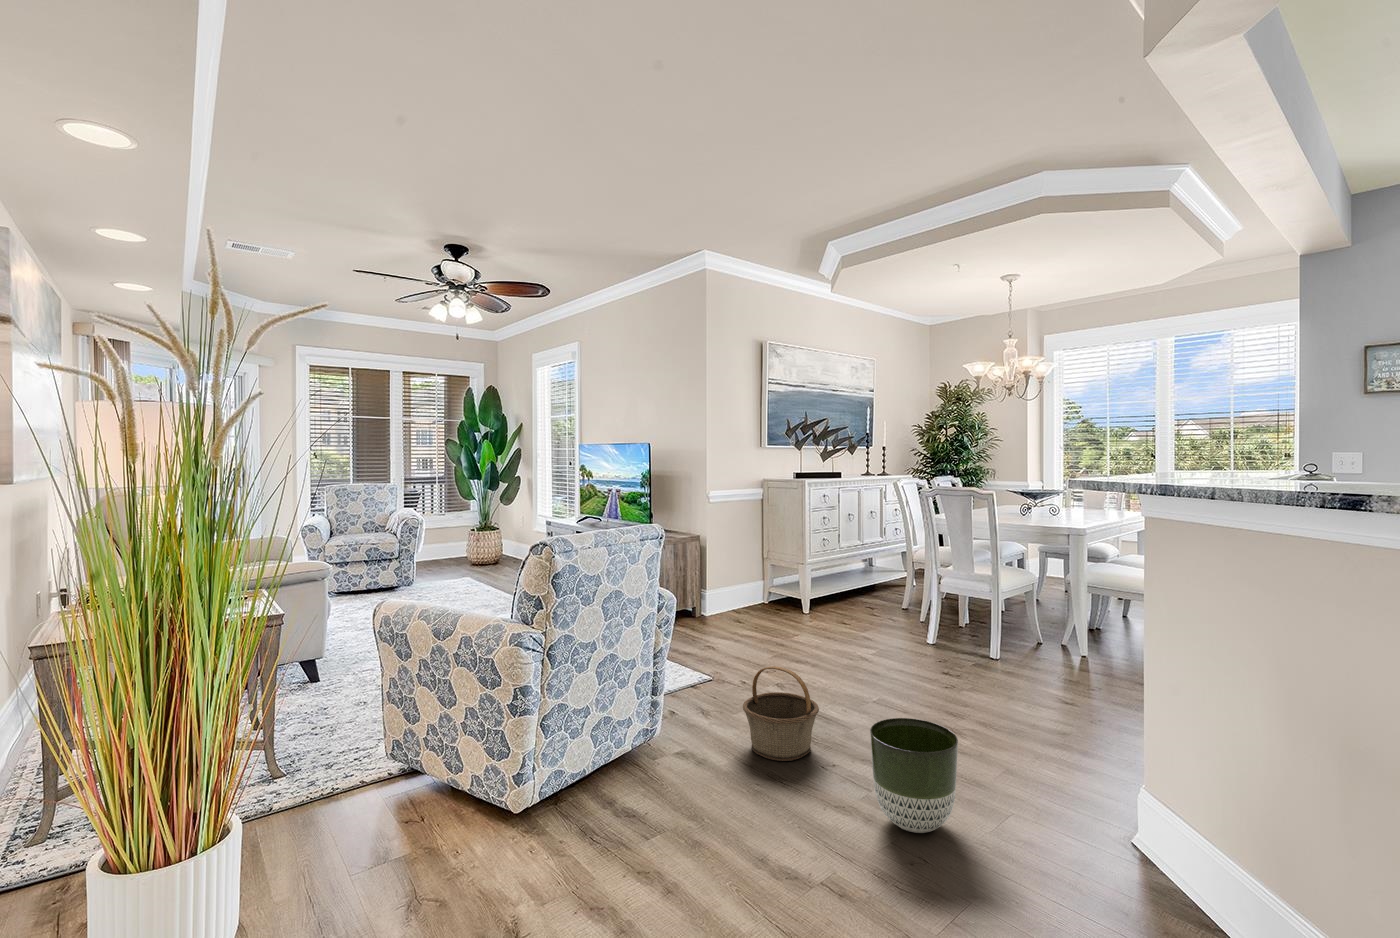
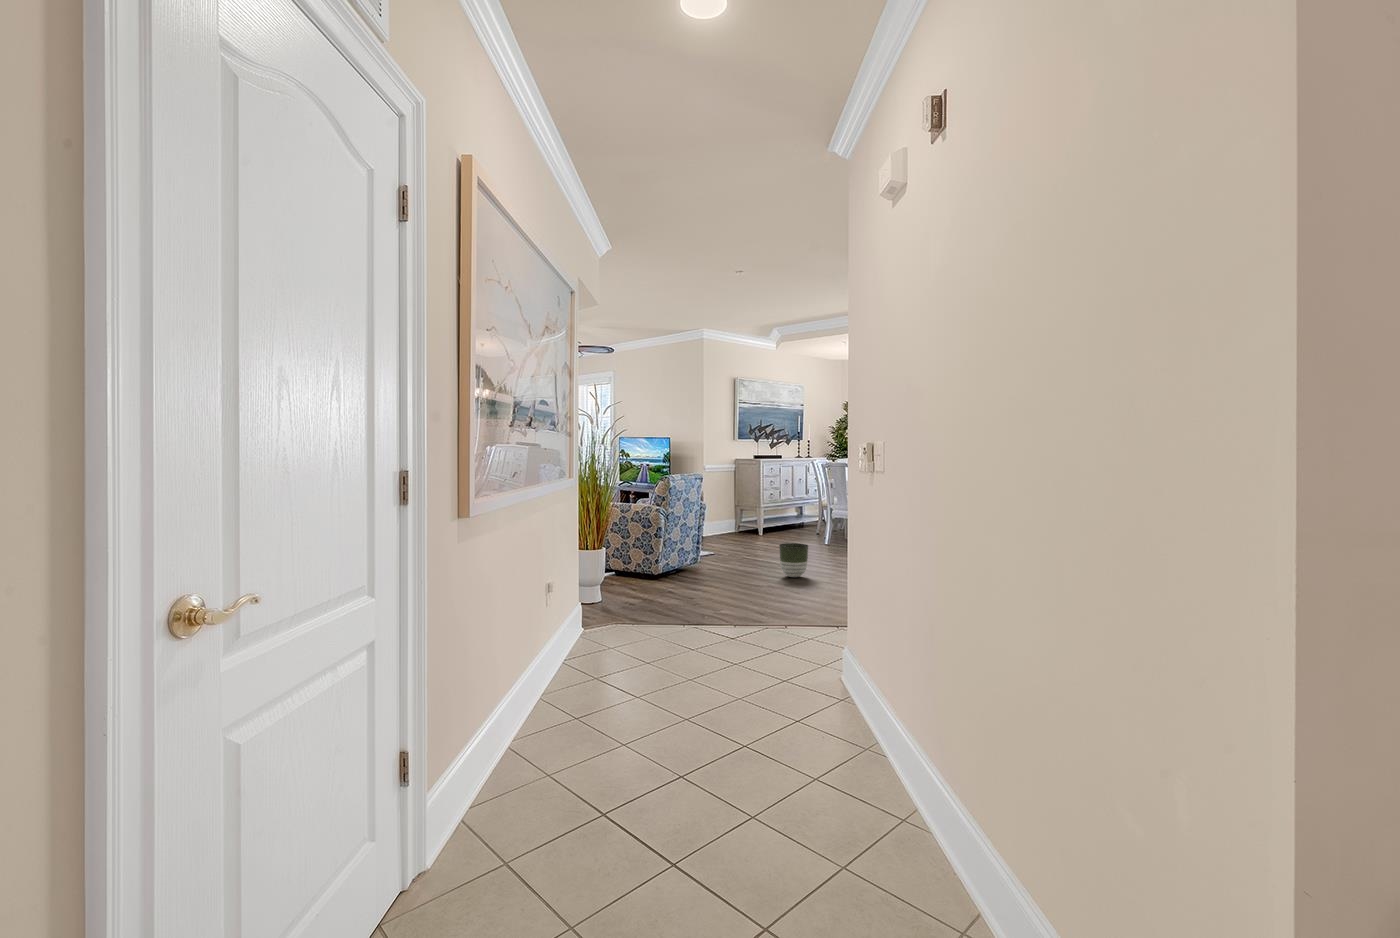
basket: present [743,666,819,761] -> none [732,534,763,568]

